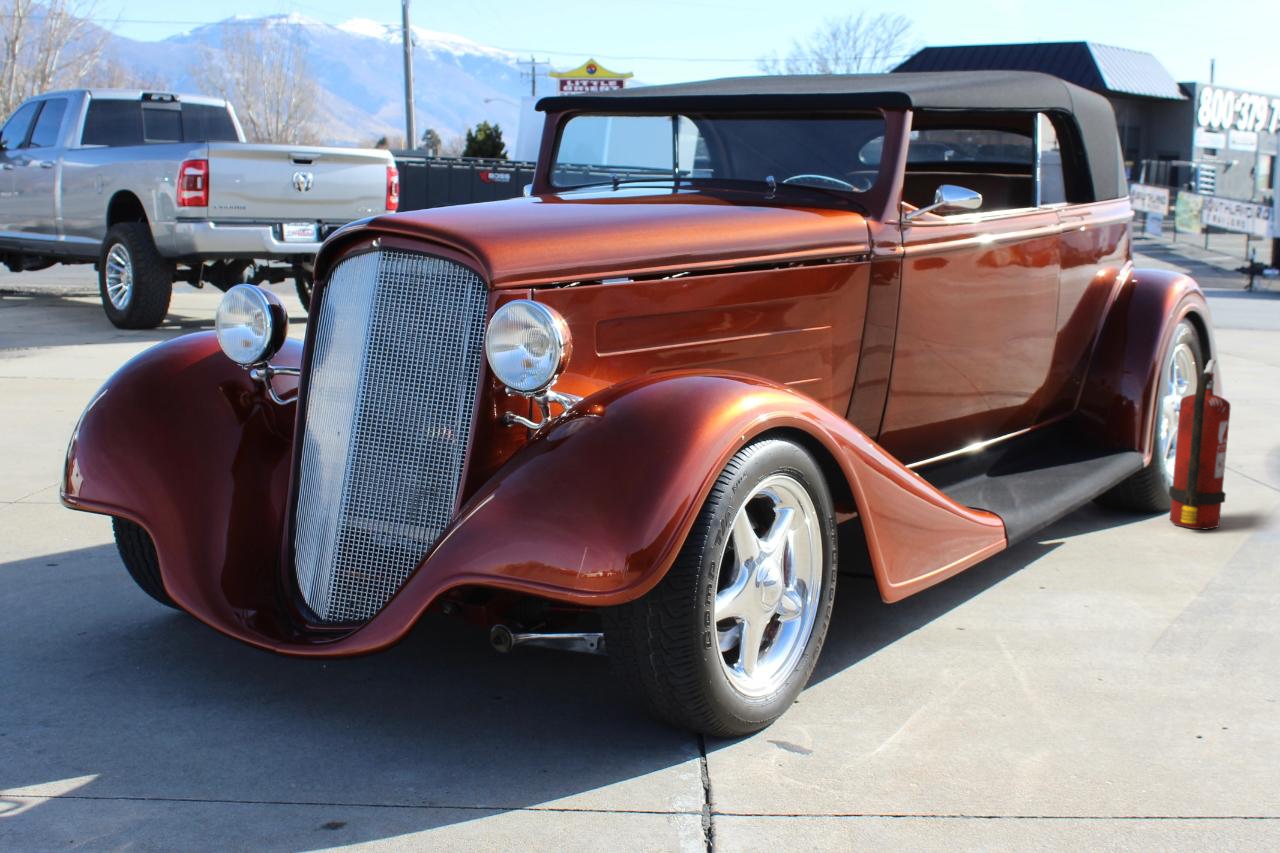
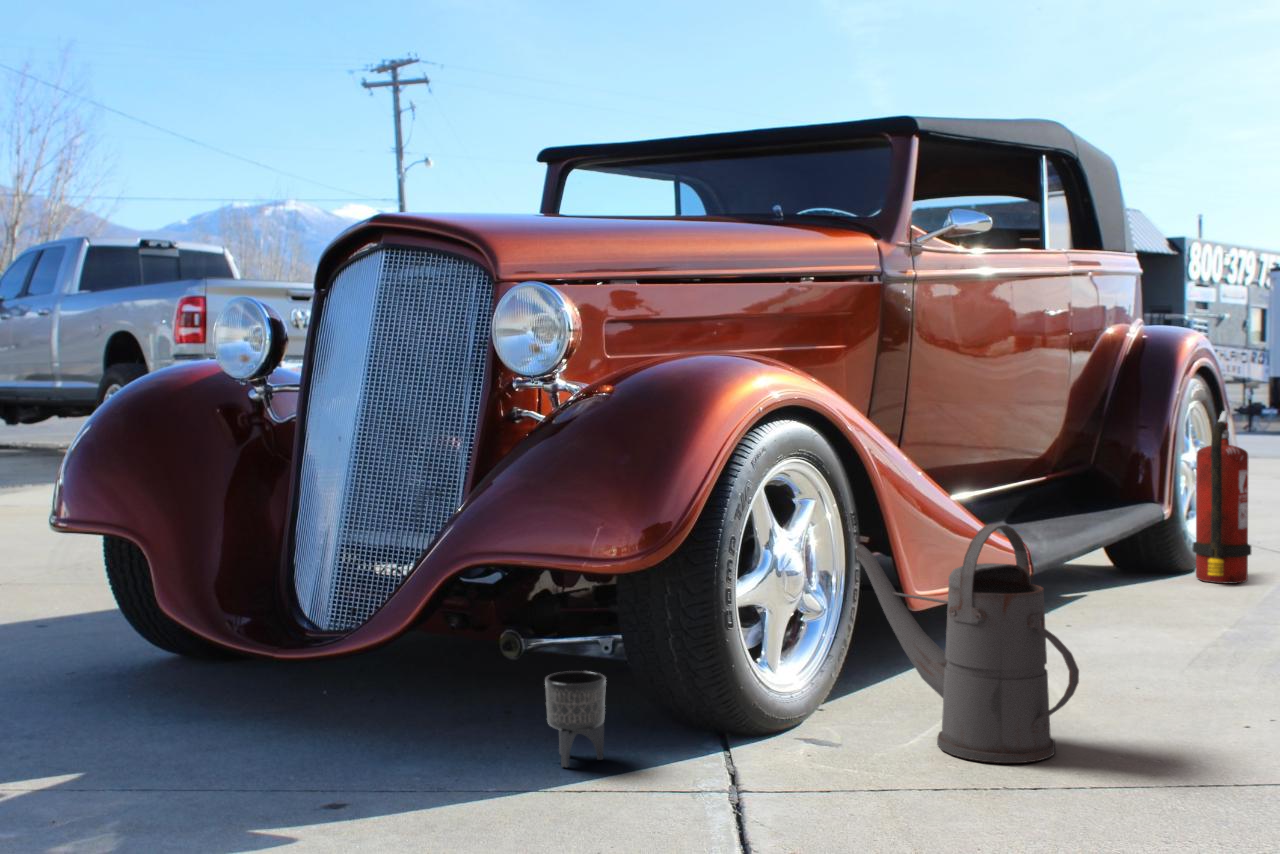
watering can: none [833,550,1036,781] -> present [856,524,1079,763]
planter: none [532,680,589,774] -> present [545,671,606,767]

